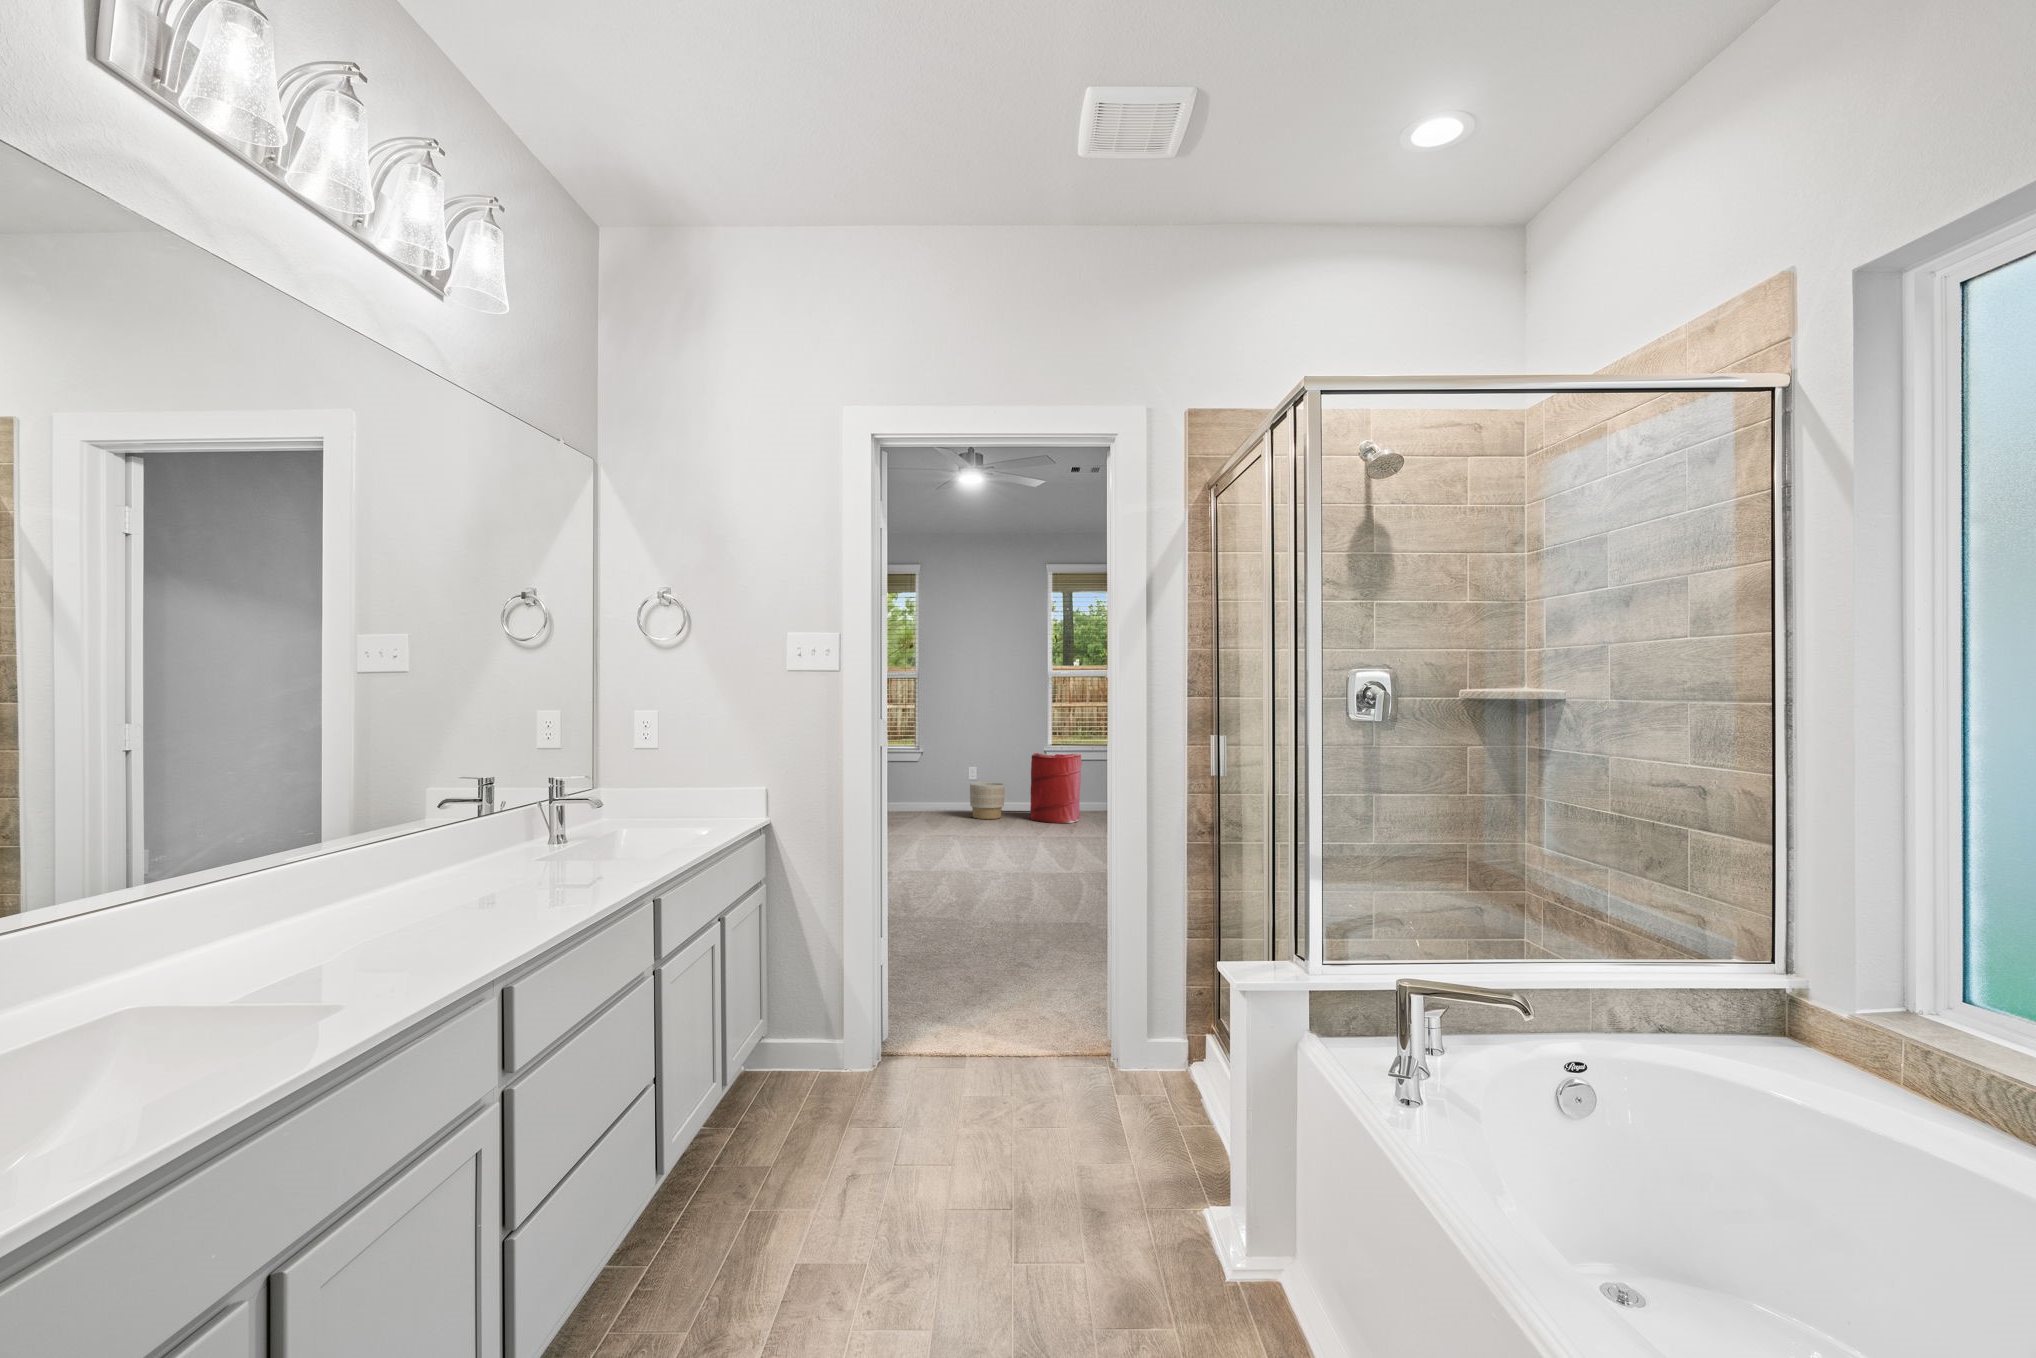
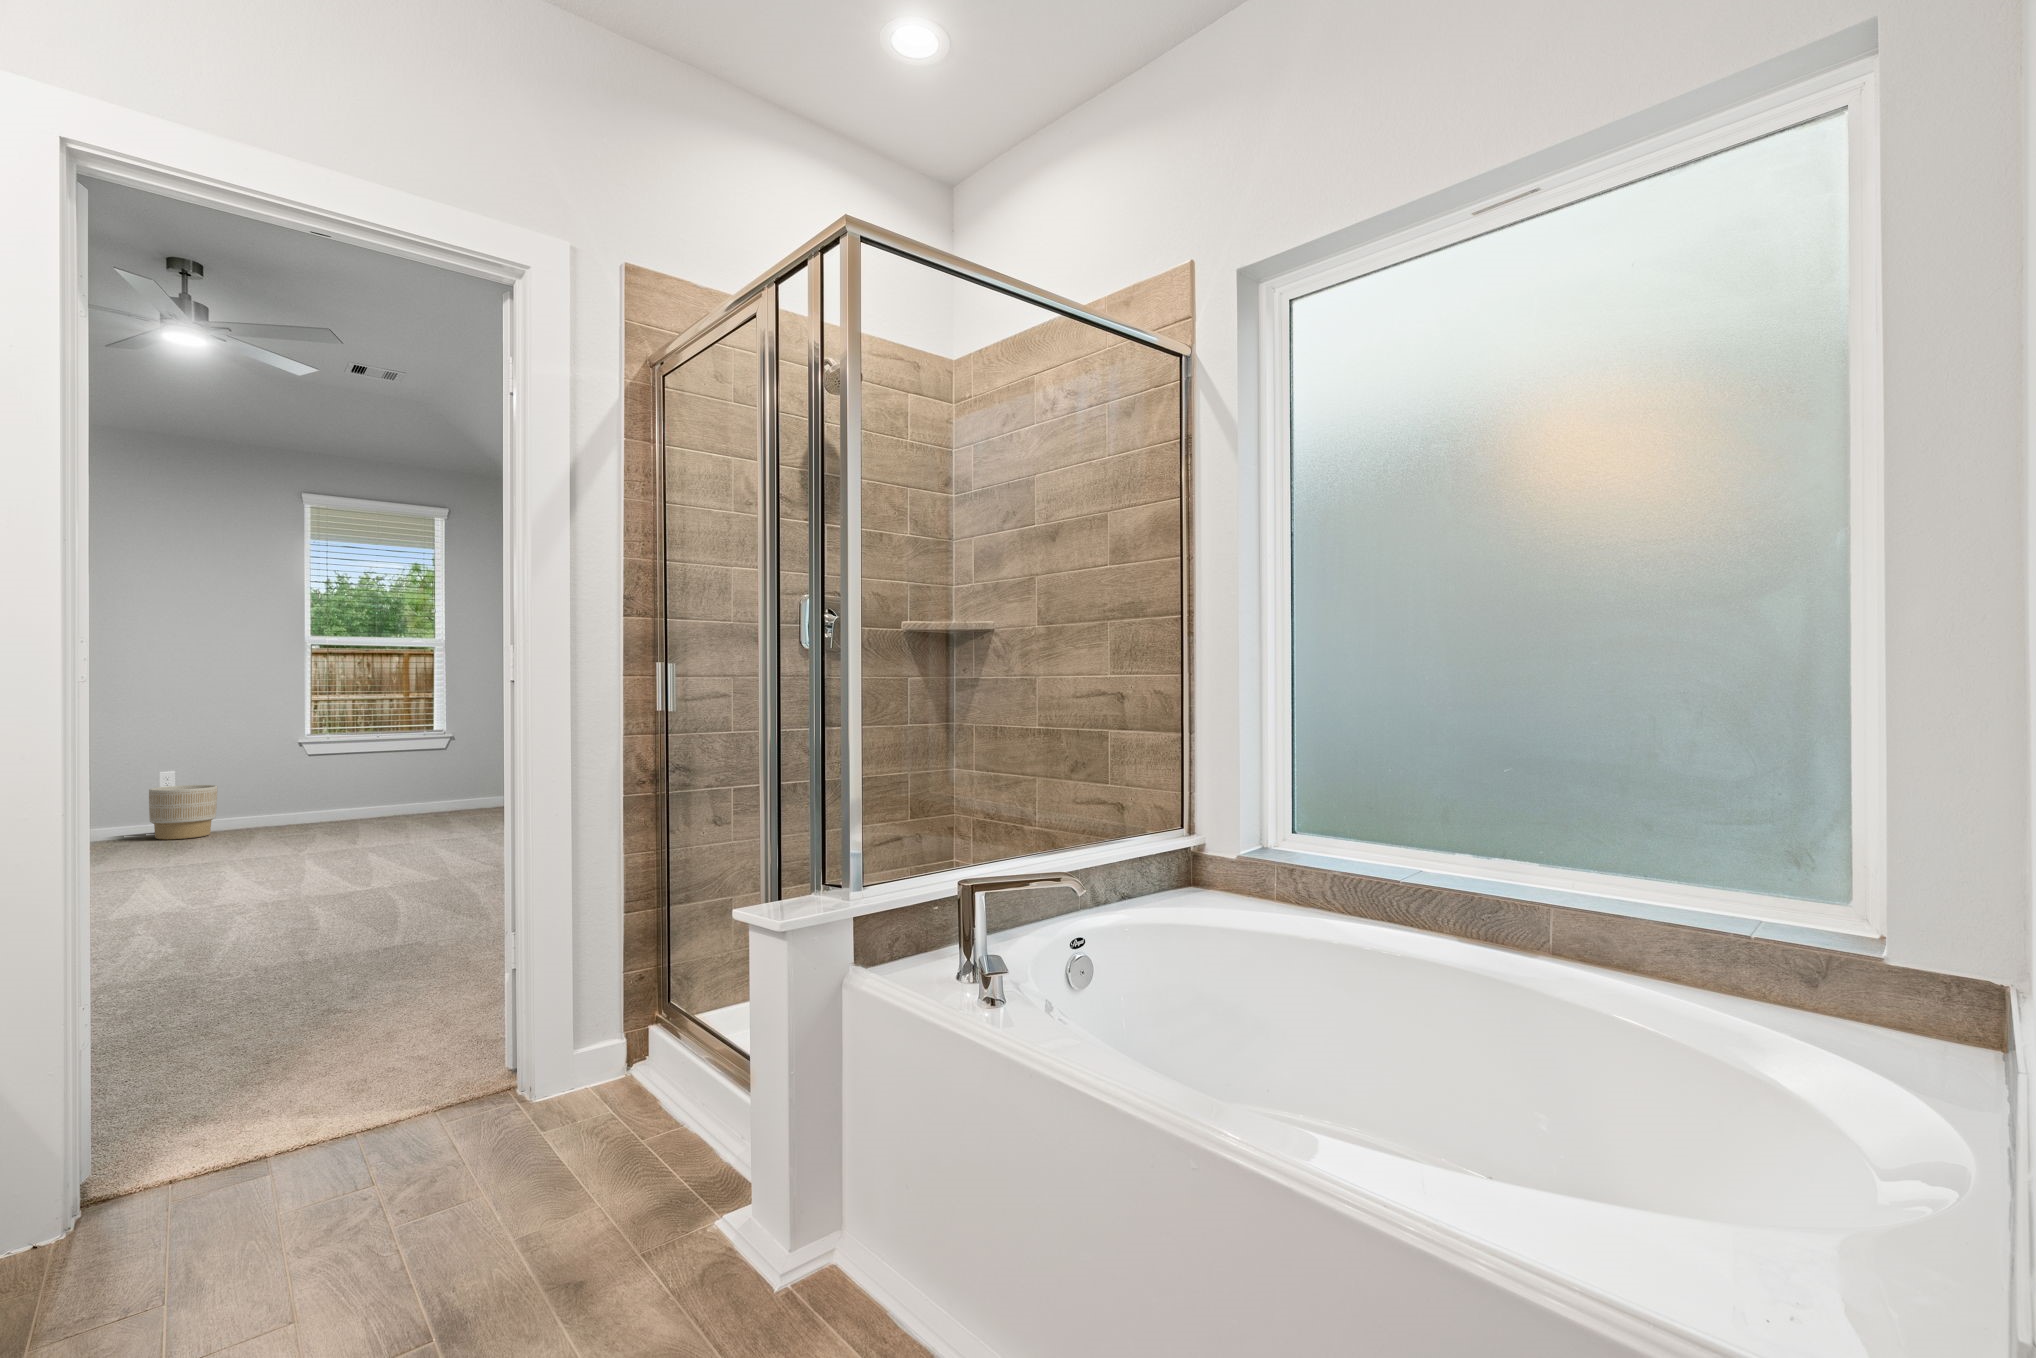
laundry hamper: present [1030,753,1082,823] -> none [266,736,352,833]

